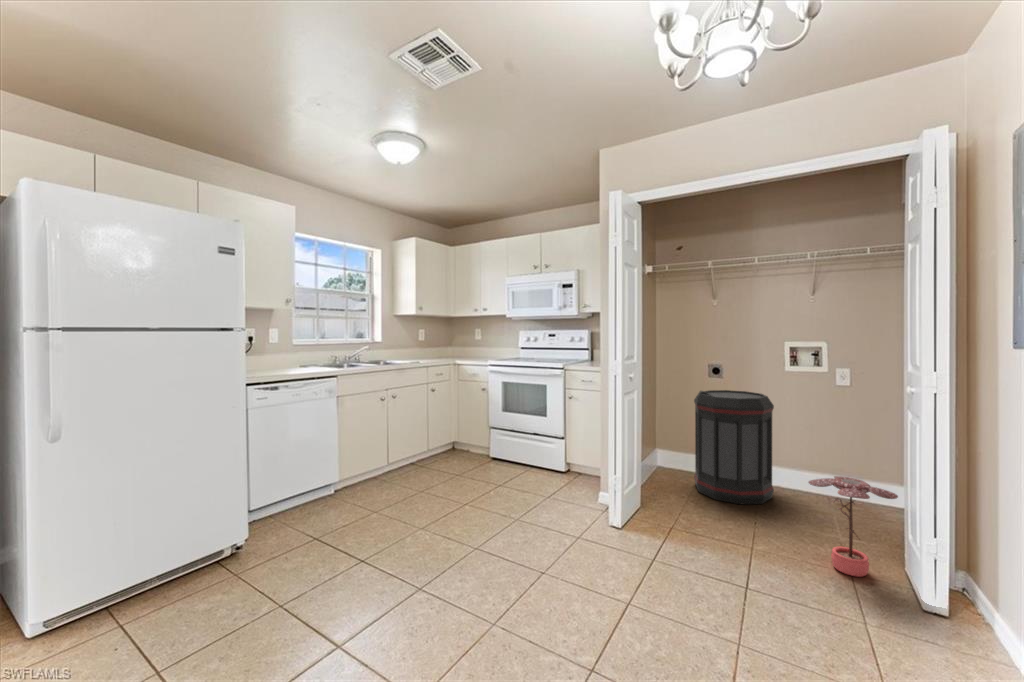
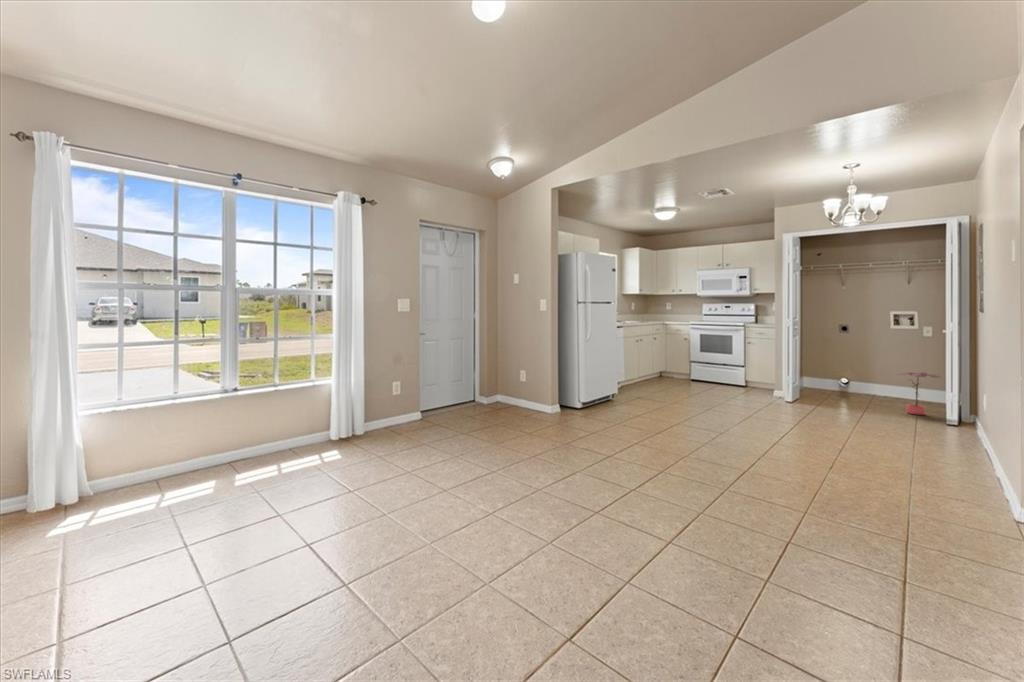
trash can: present [694,390,774,504] -> none [828,339,882,399]

